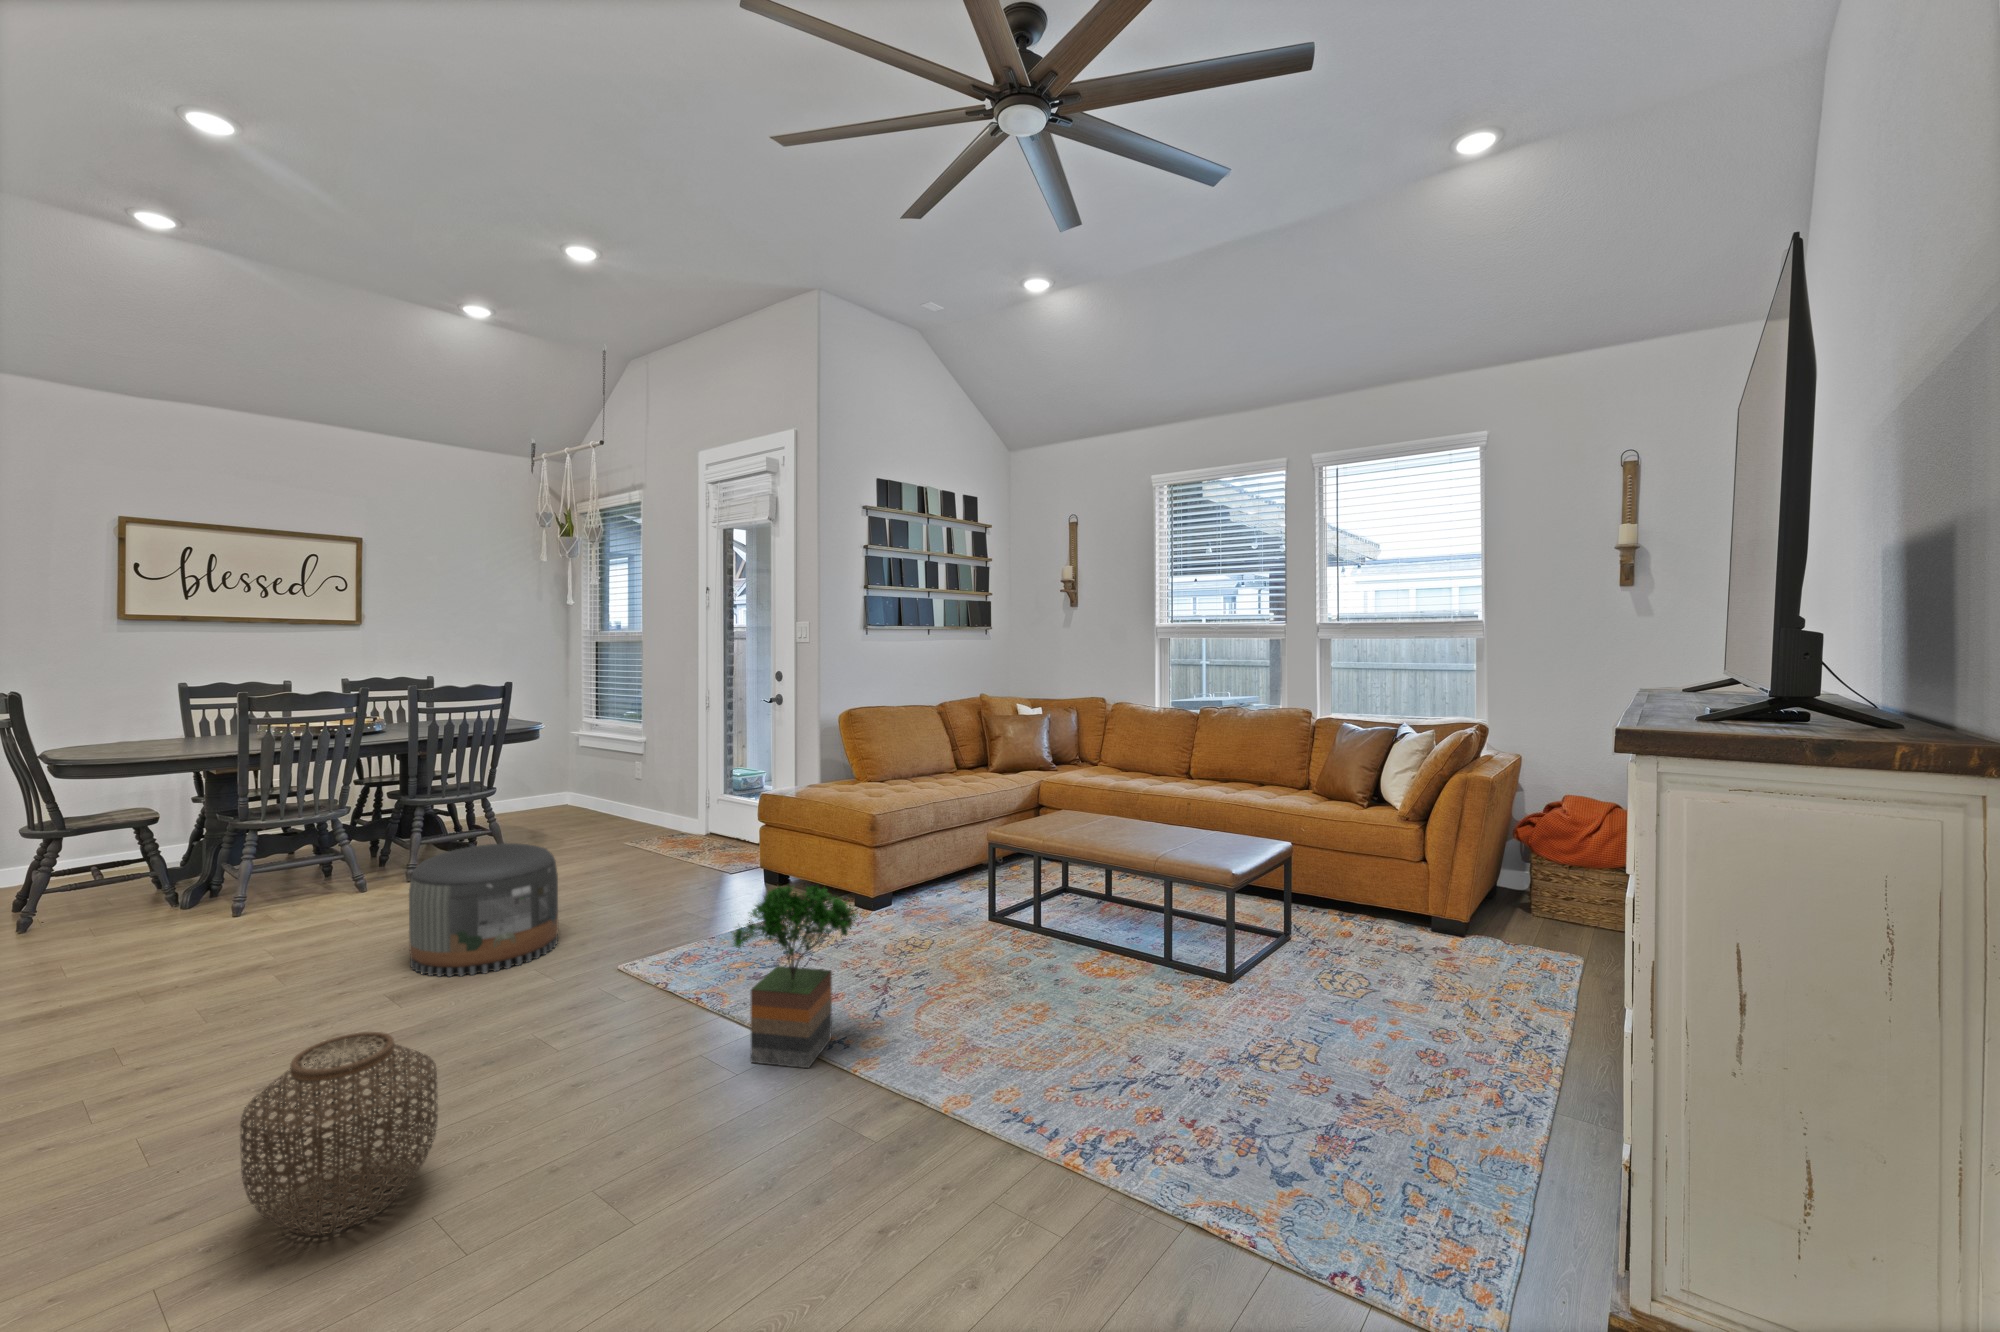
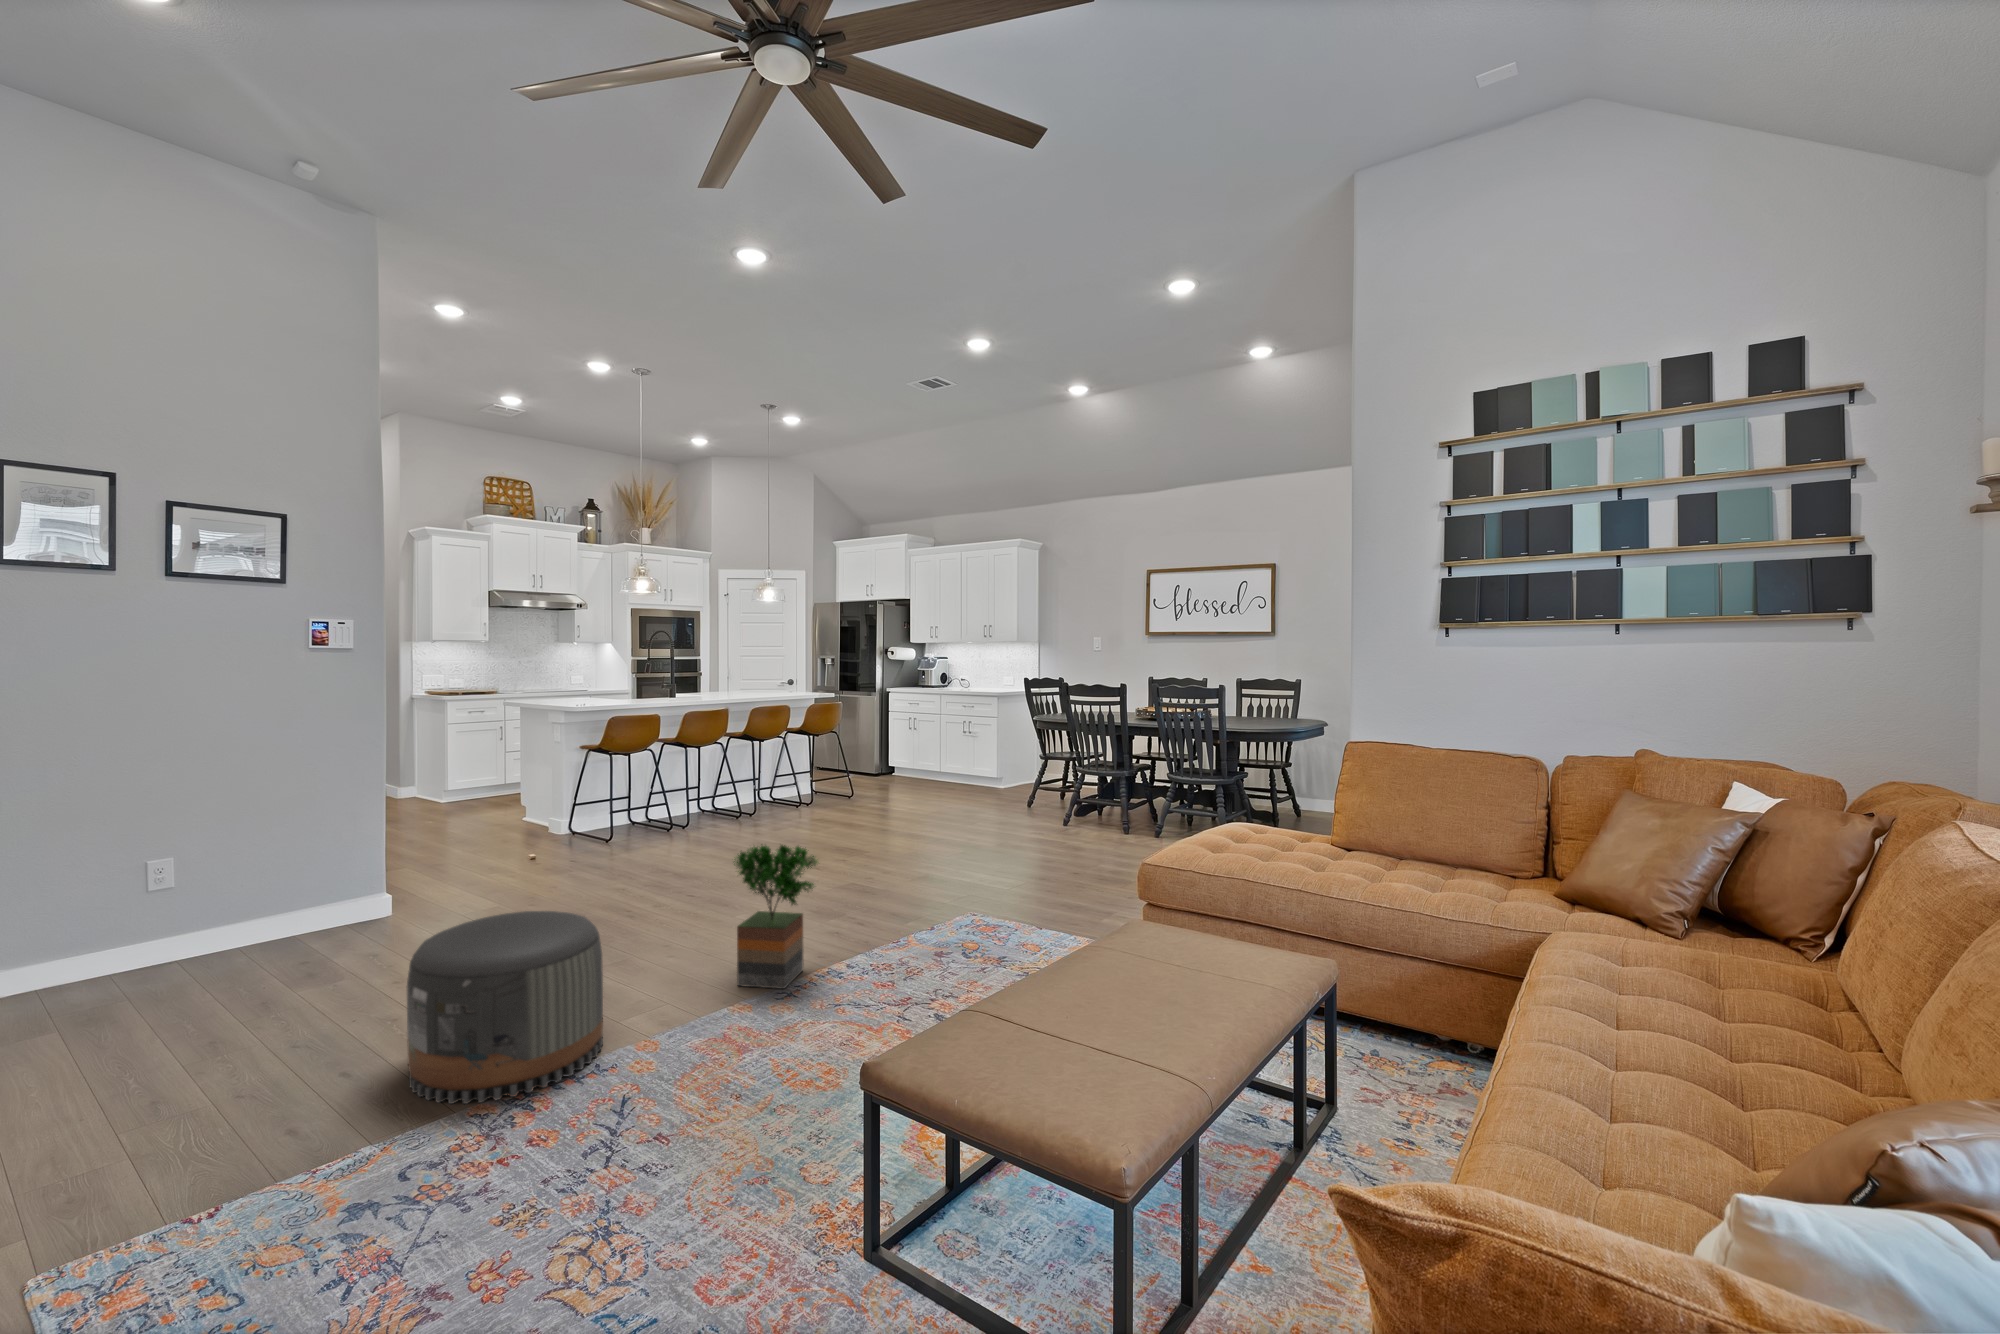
pouf: present [409,843,558,977] -> present [407,911,603,1104]
woven basket: present [240,1032,438,1235] -> none [619,833,697,918]

